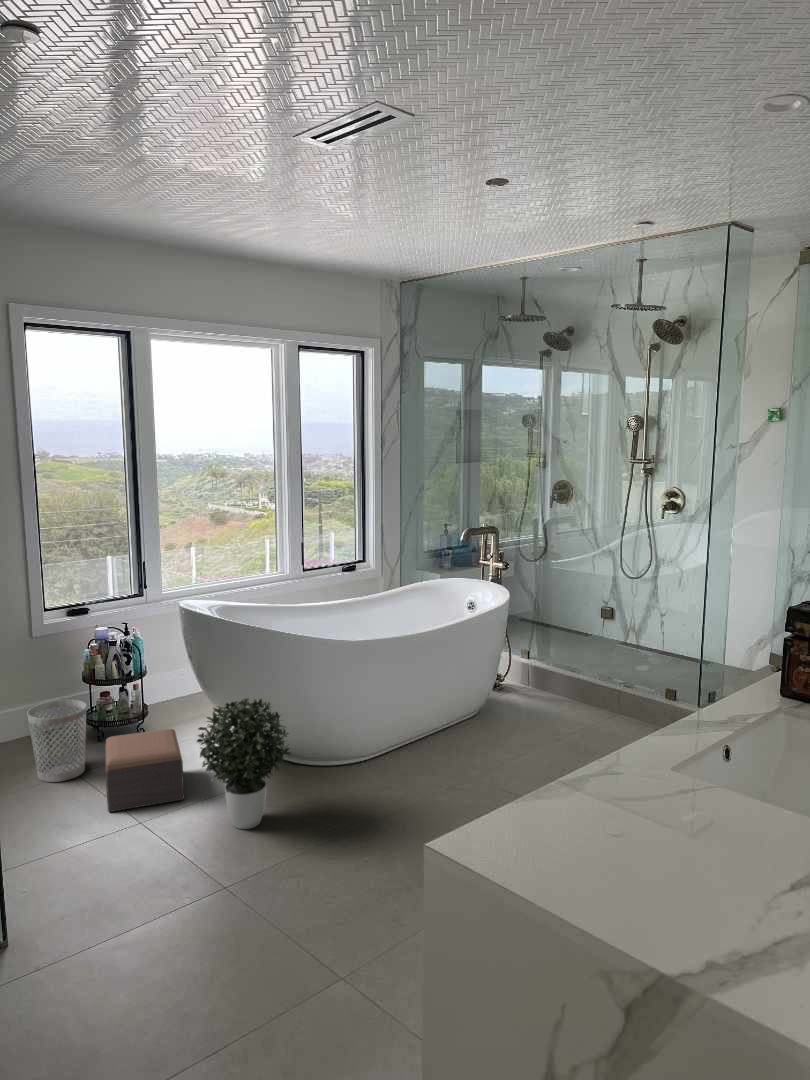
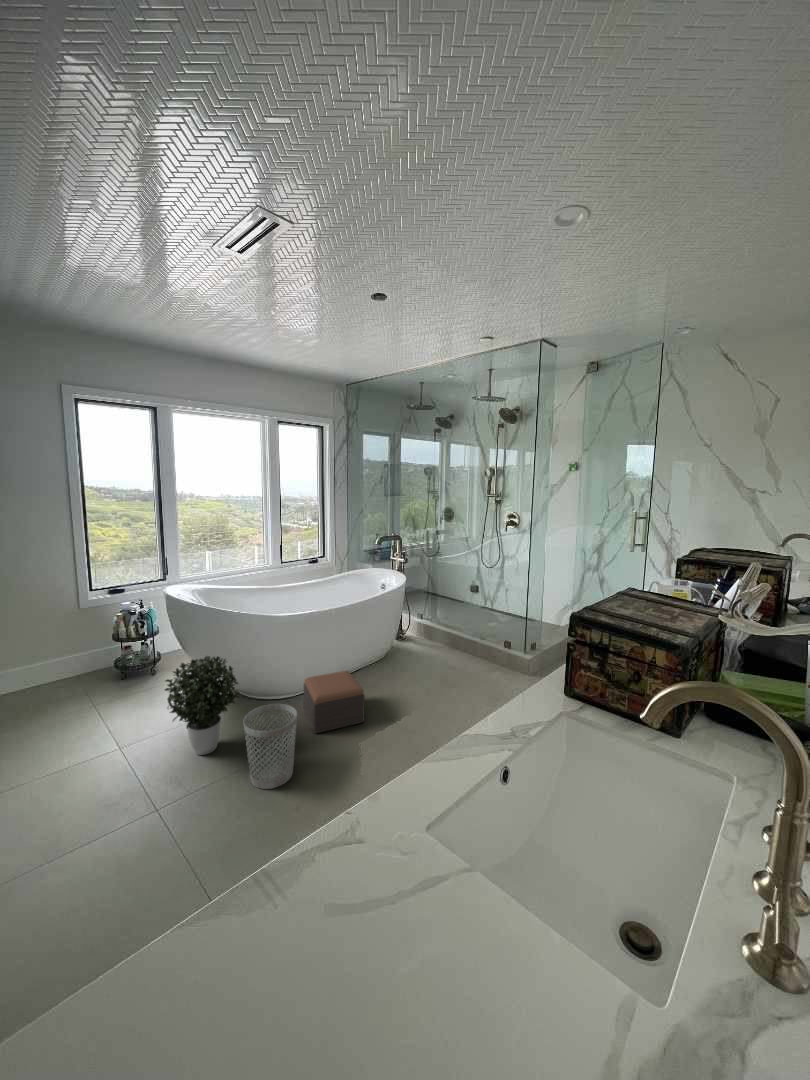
wastebasket: present [27,700,87,782] -> present [243,704,297,789]
footstool: present [105,729,184,812] -> present [304,671,365,733]

